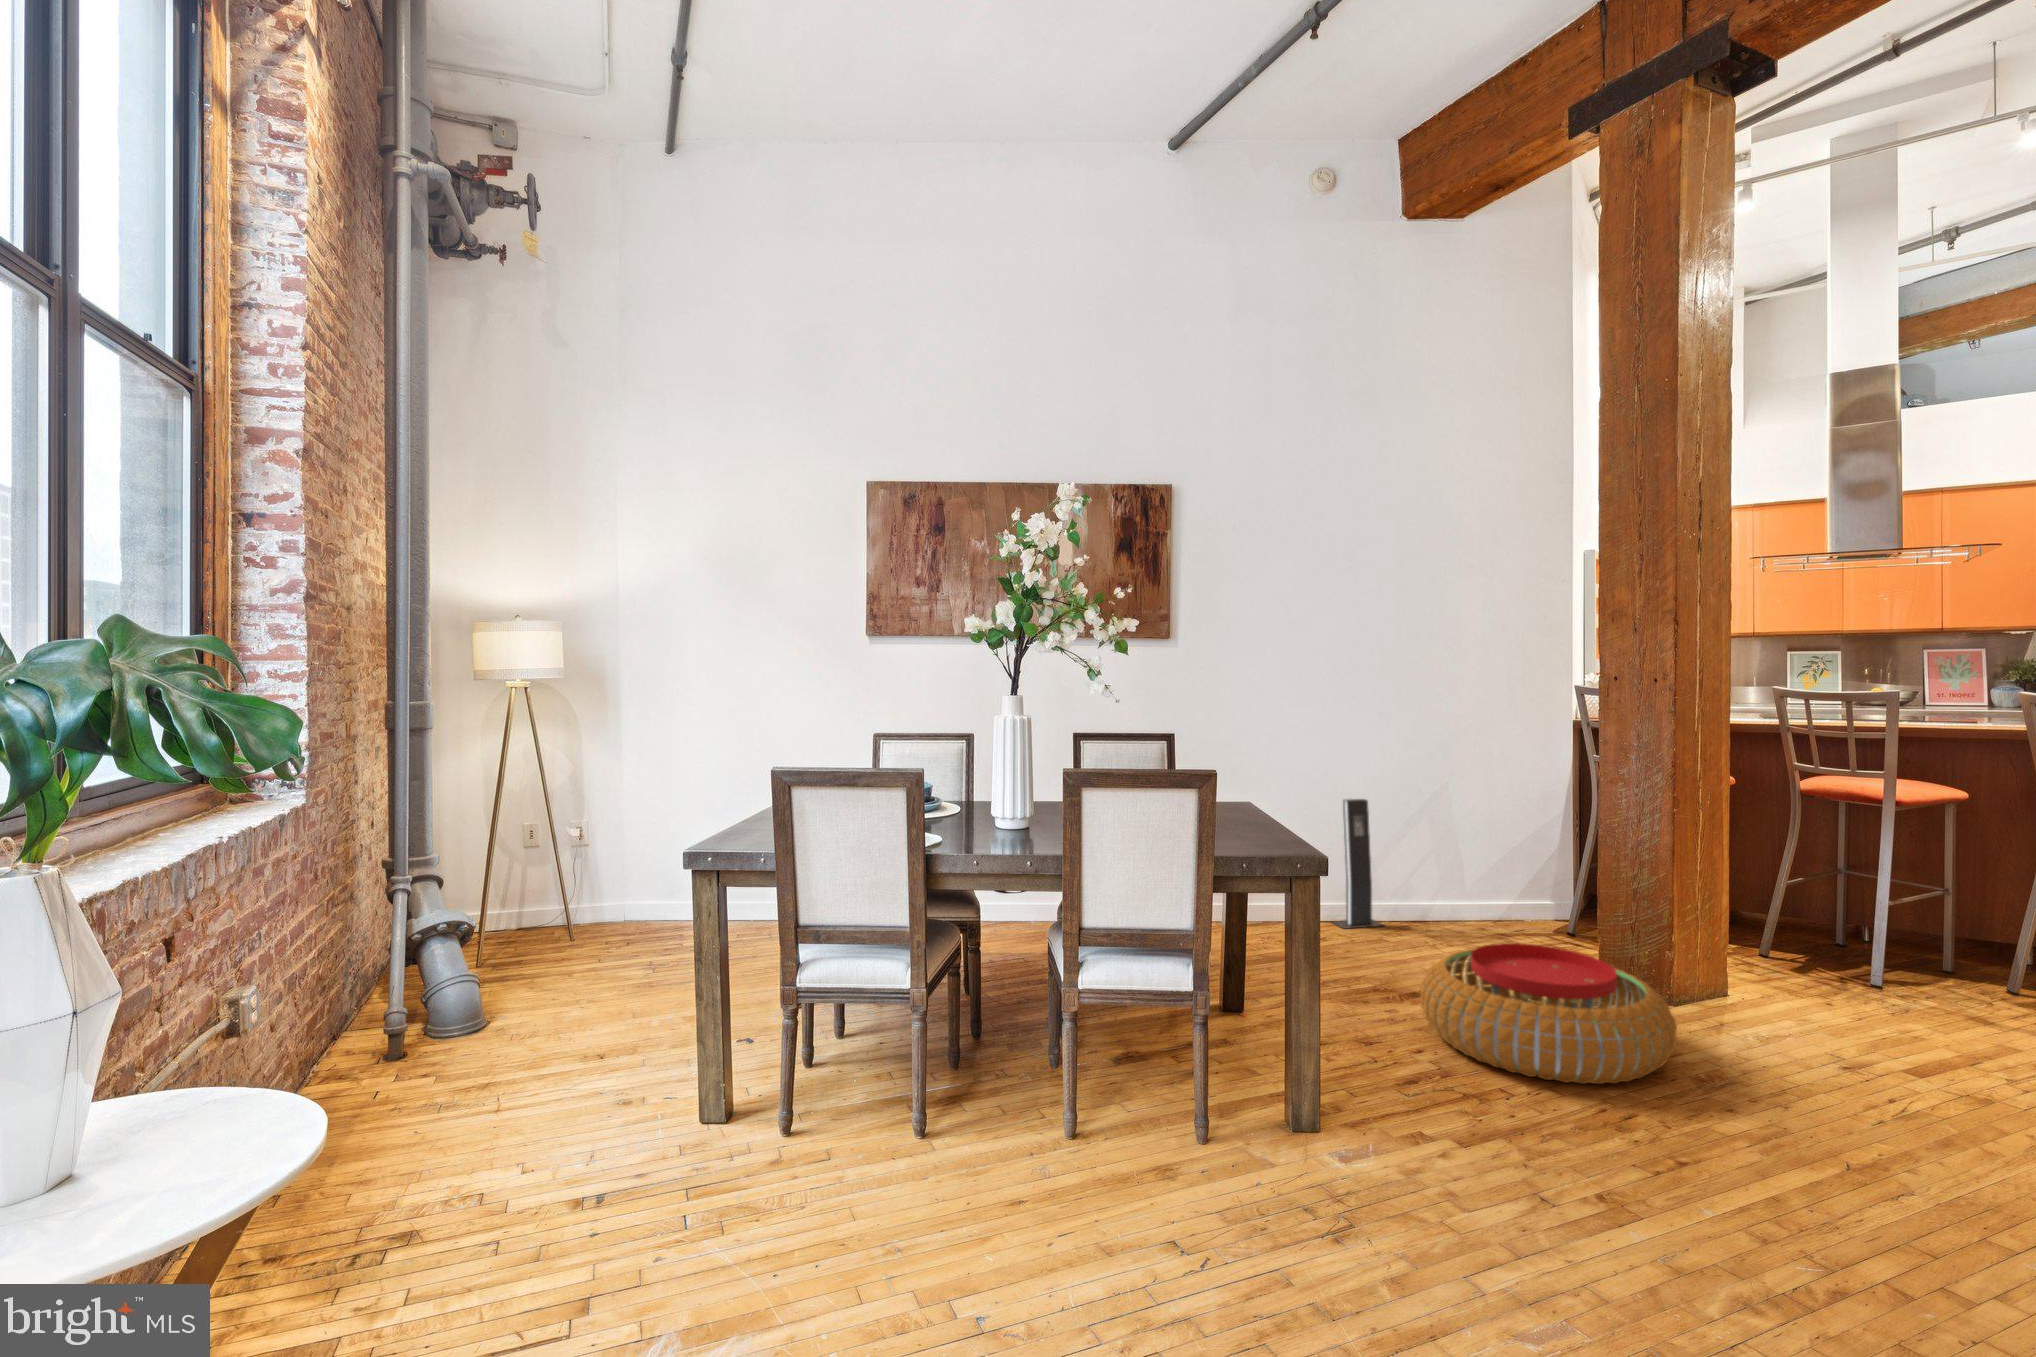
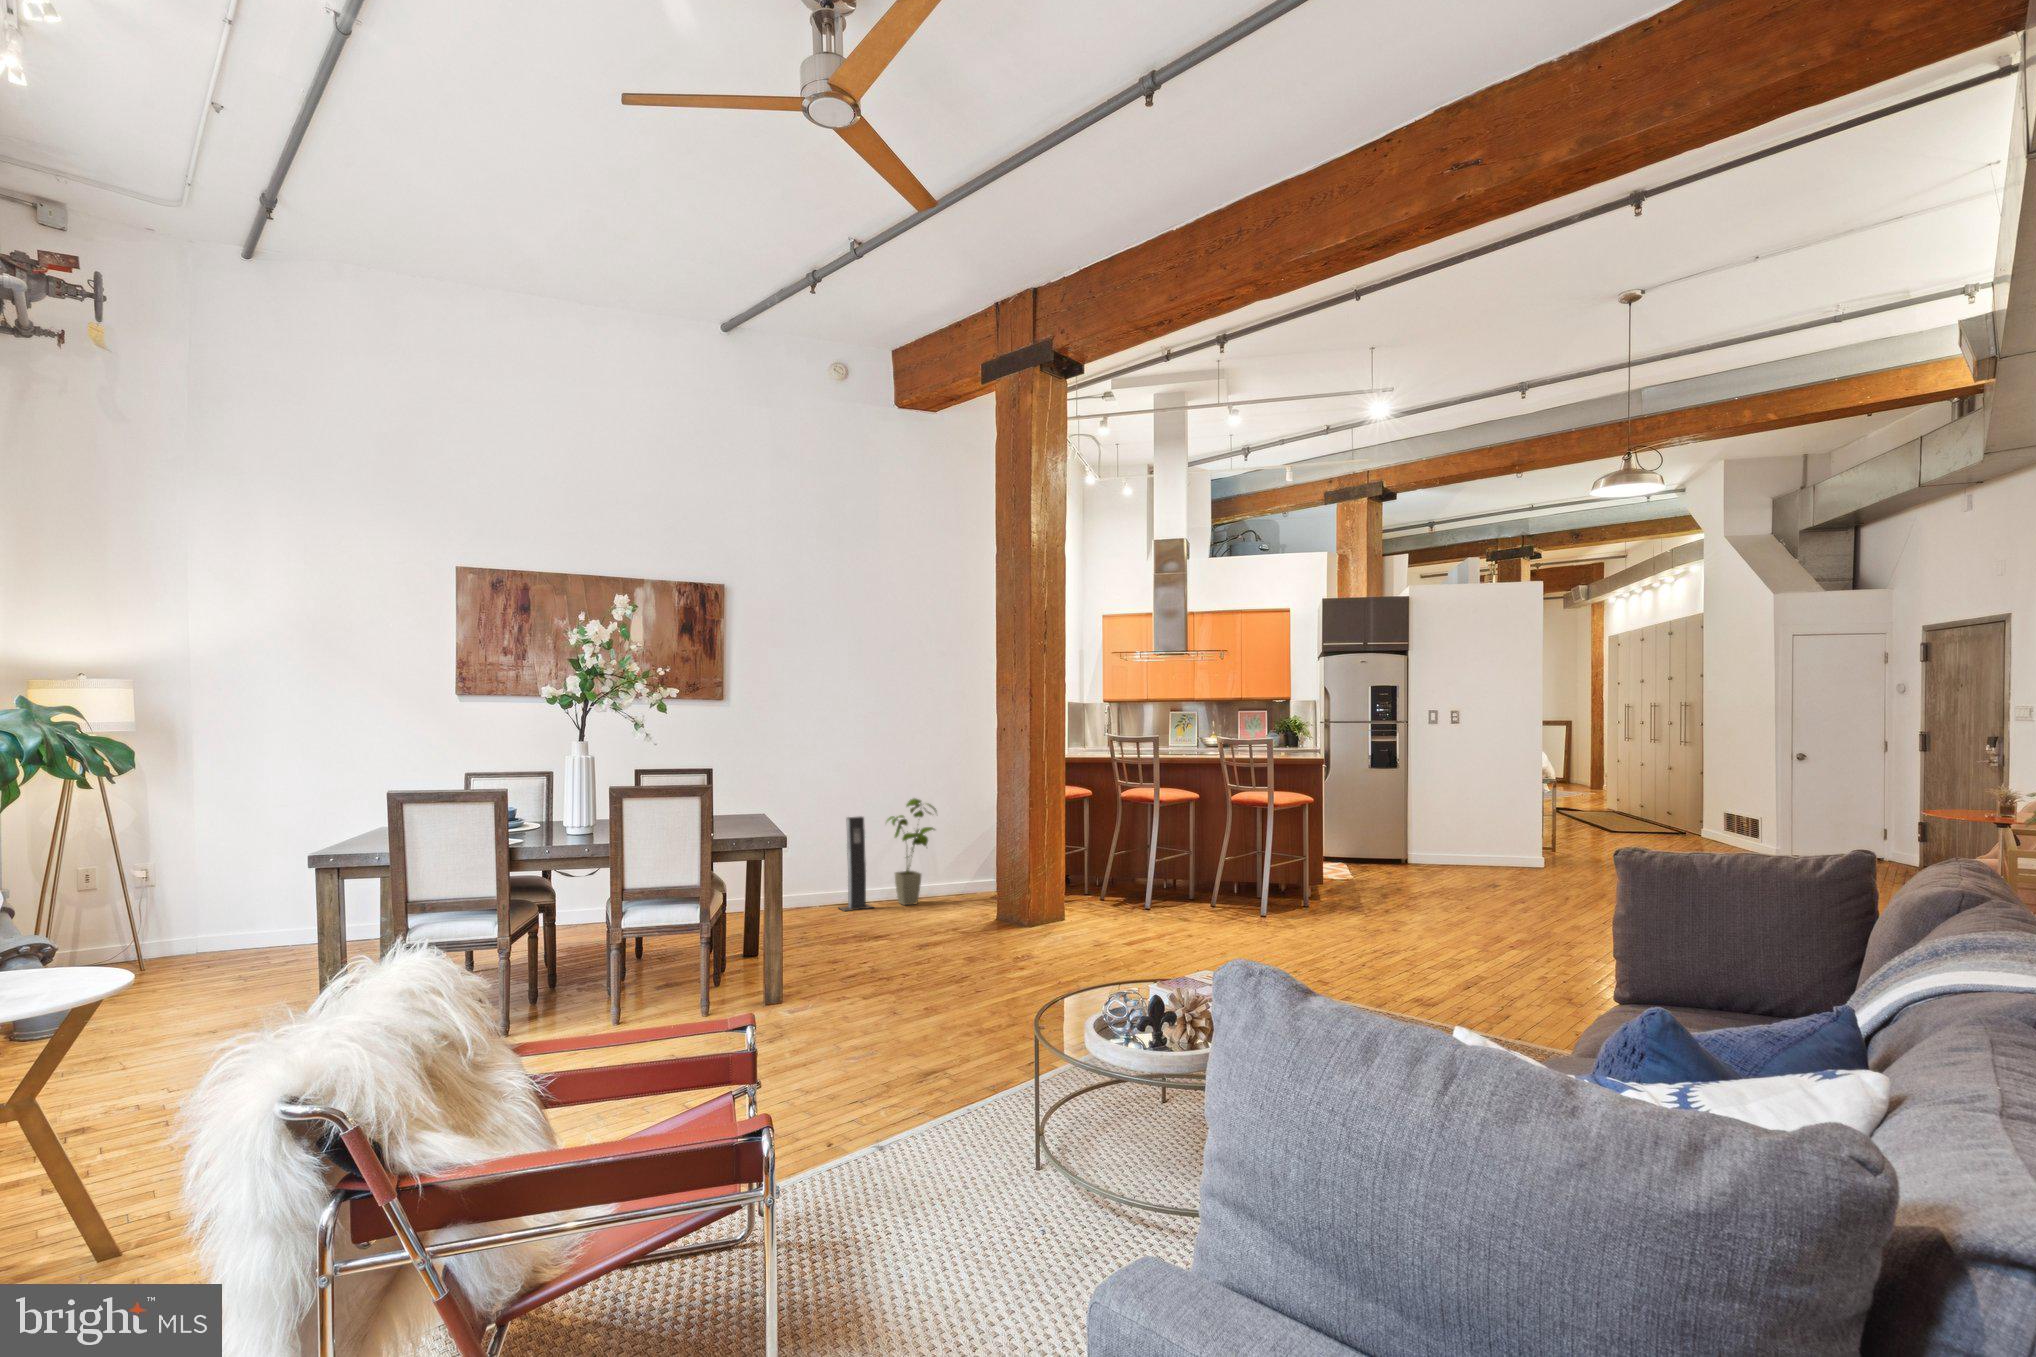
house plant: none [1396,777,1481,926] -> present [887,798,937,905]
pouf: present [1420,943,1677,1084] -> none [867,897,1006,971]

